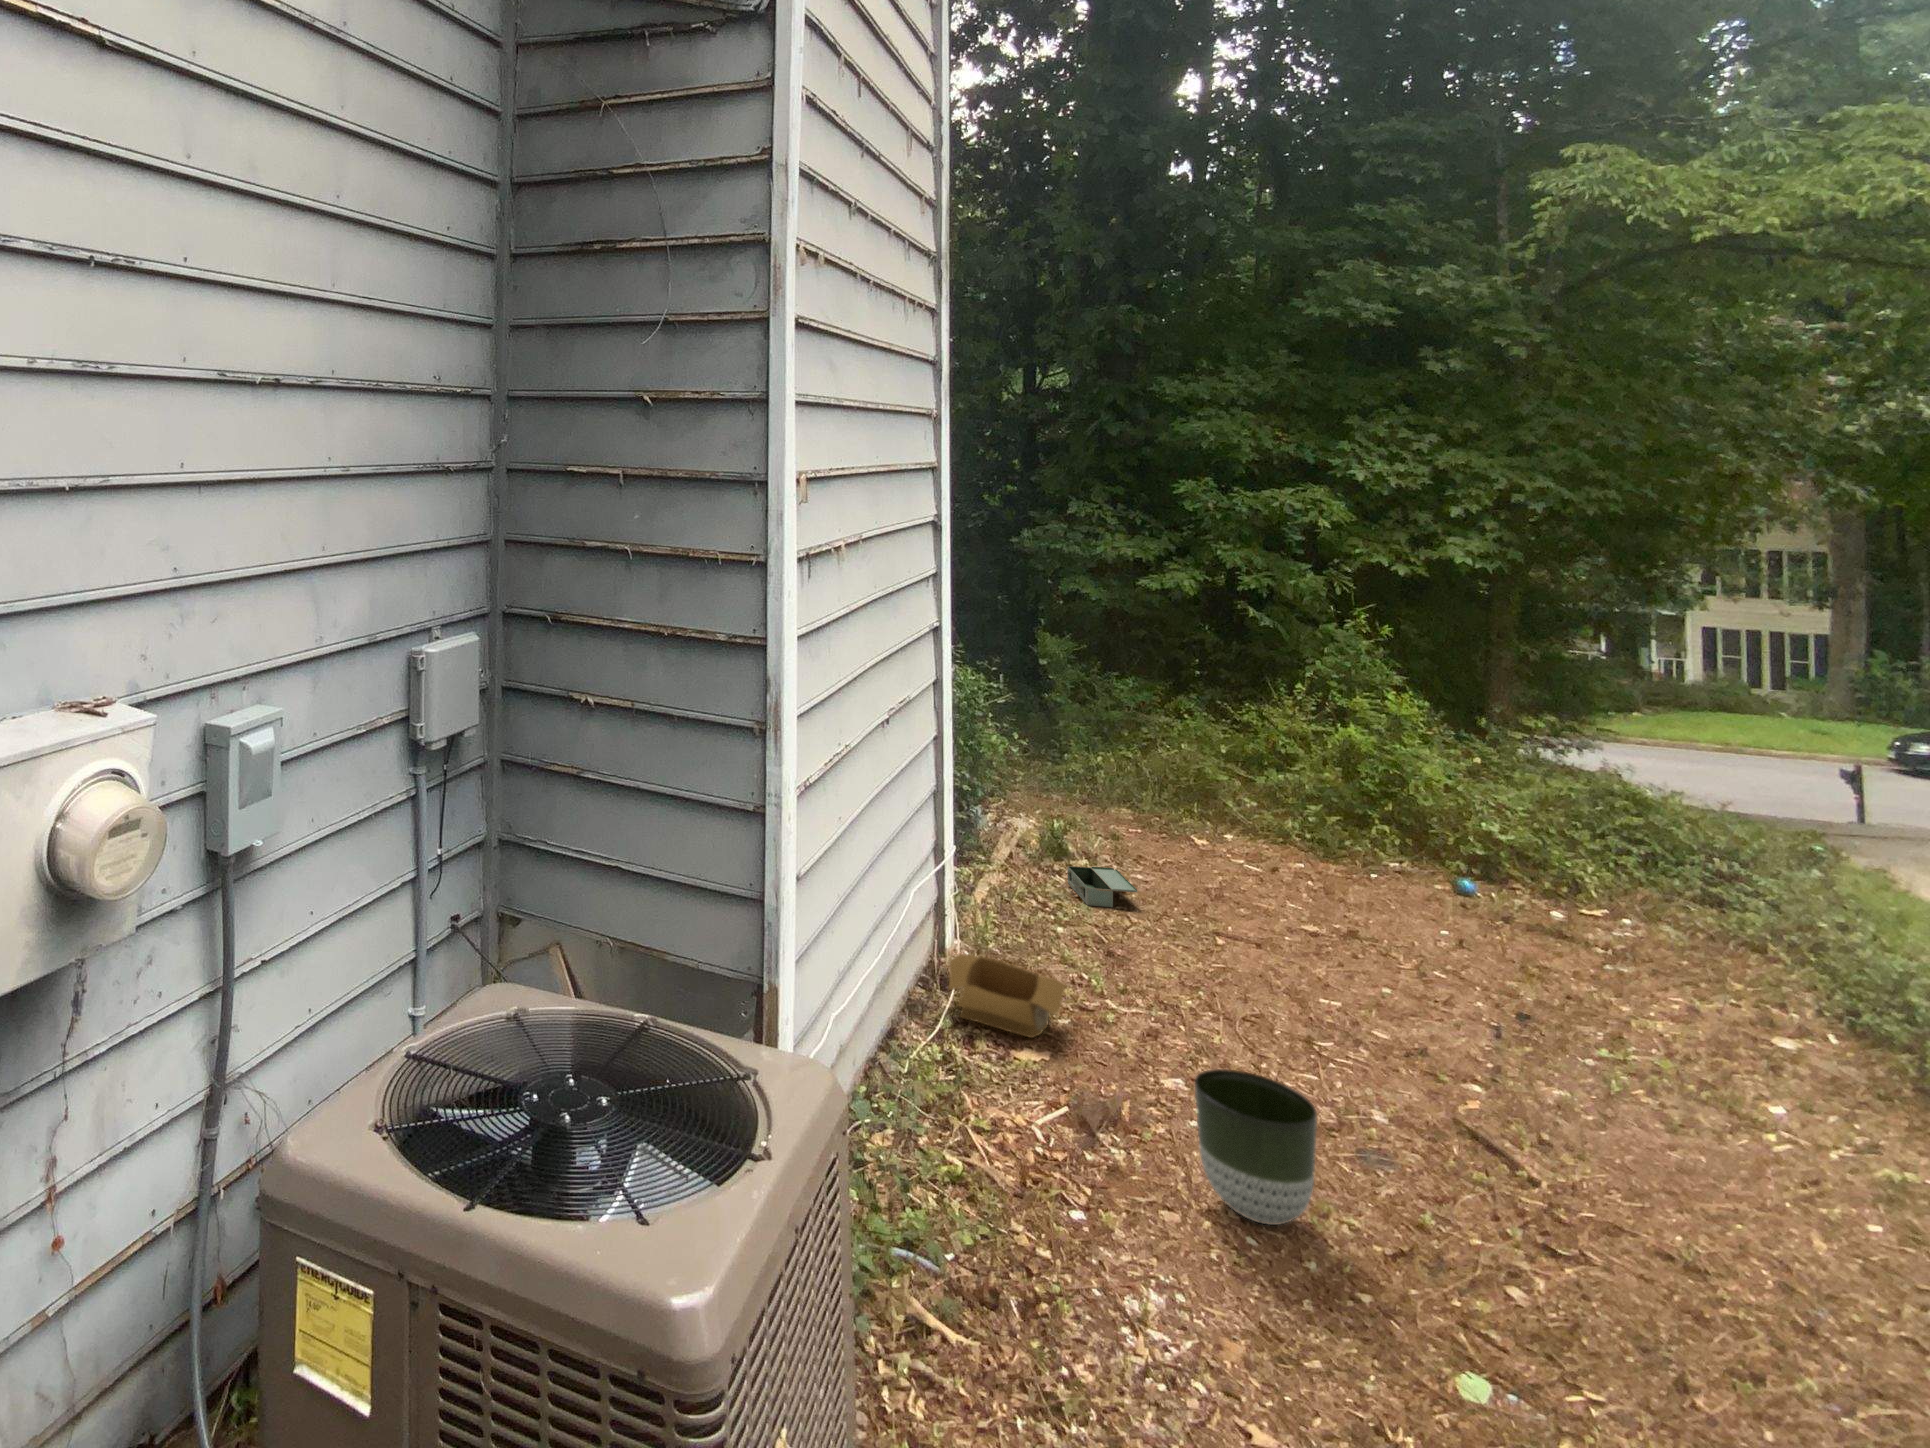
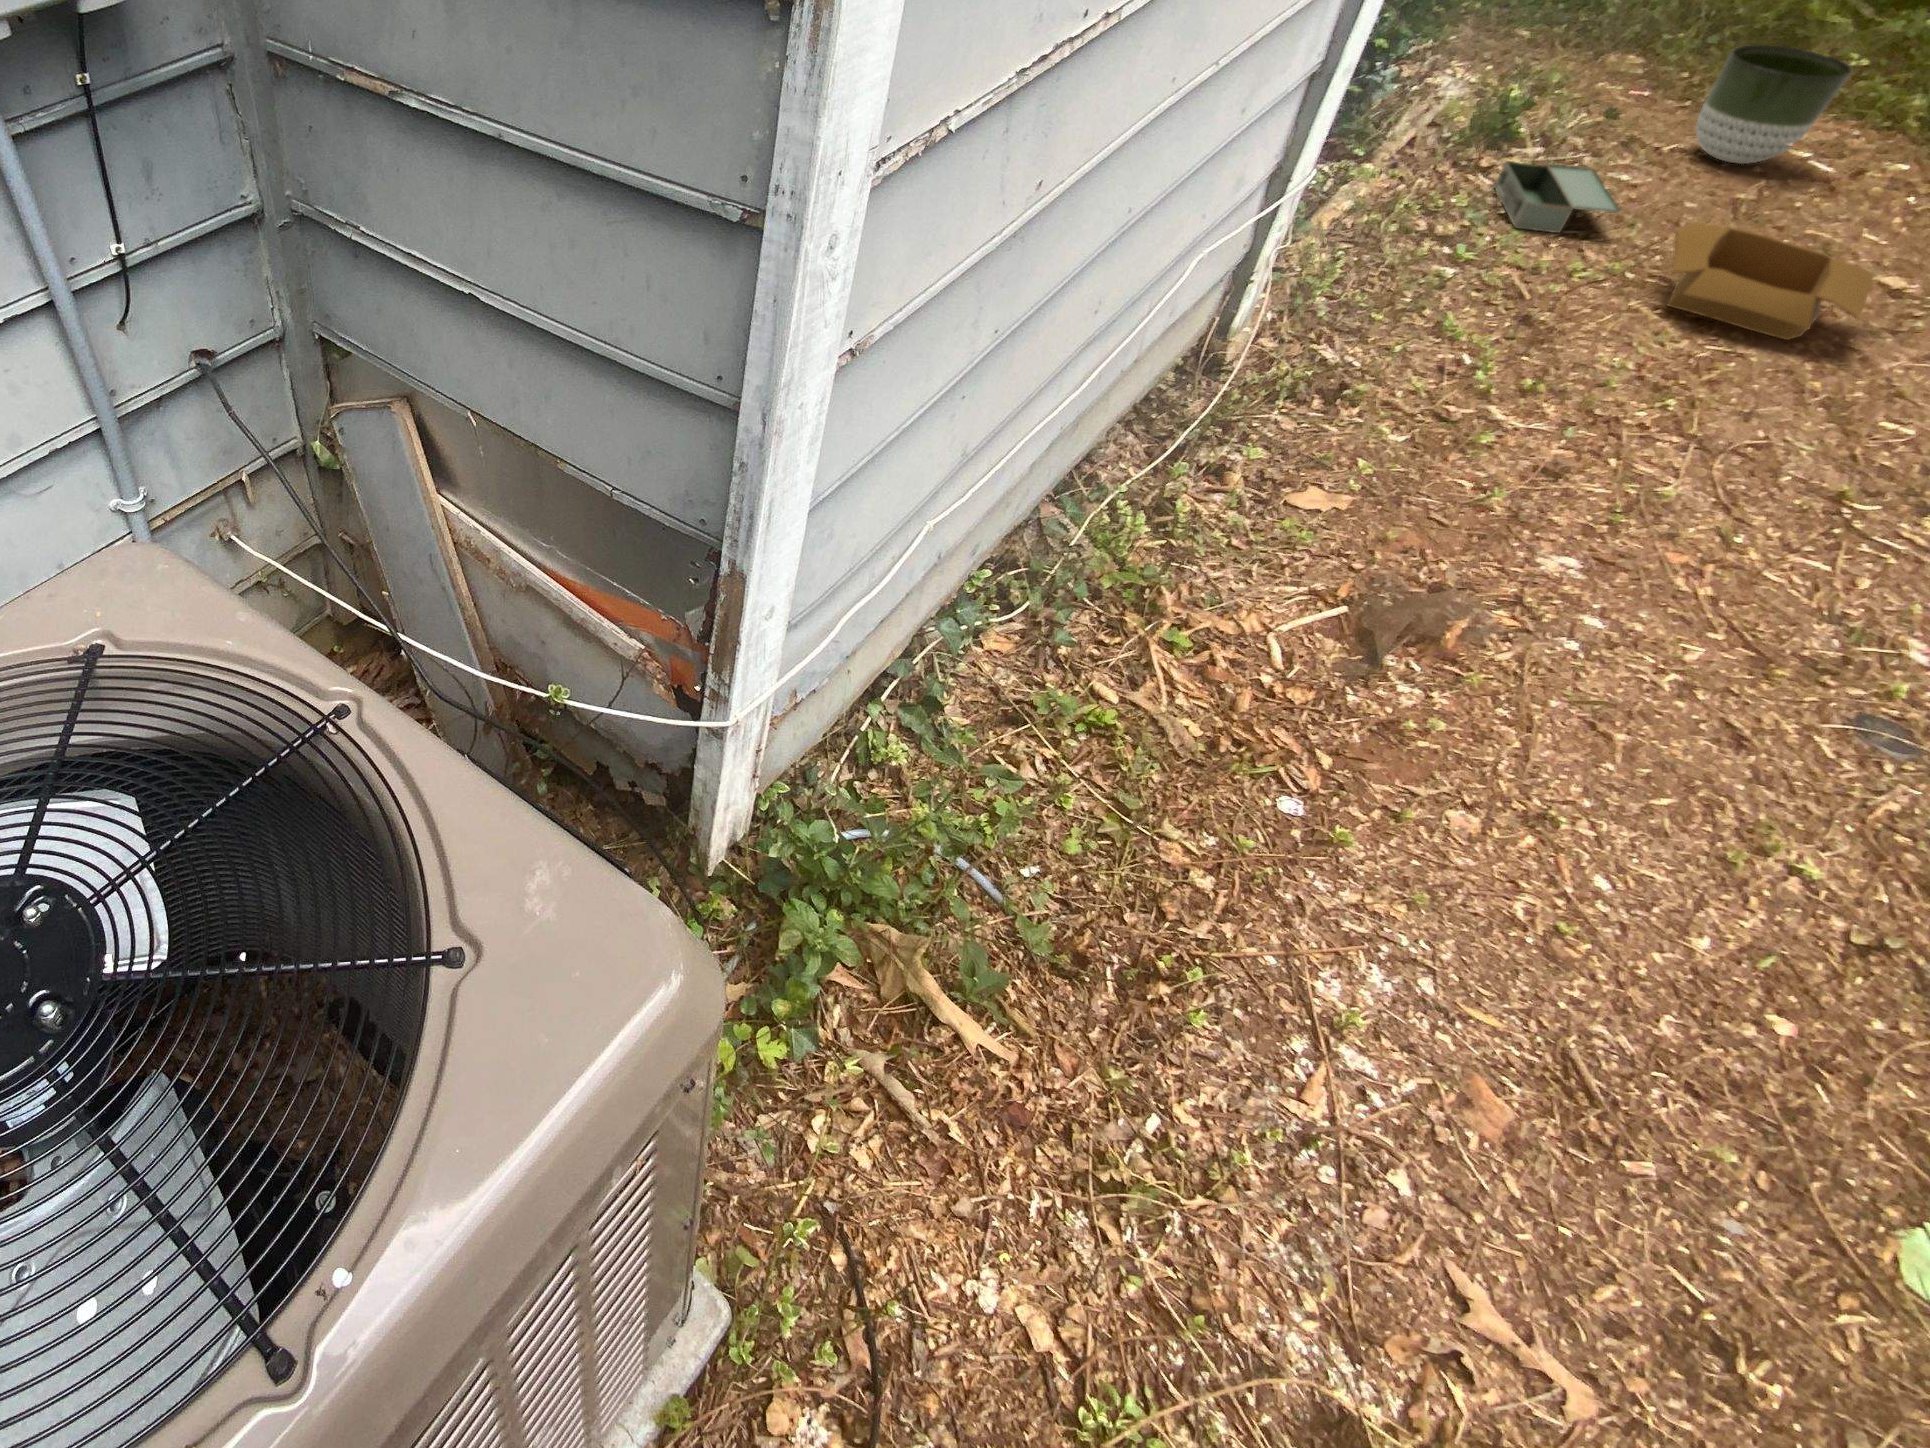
cardboard box: present [948,954,1067,1038] -> present [1667,222,1873,340]
planter: present [1195,1069,1317,1225] -> present [1696,45,1852,164]

